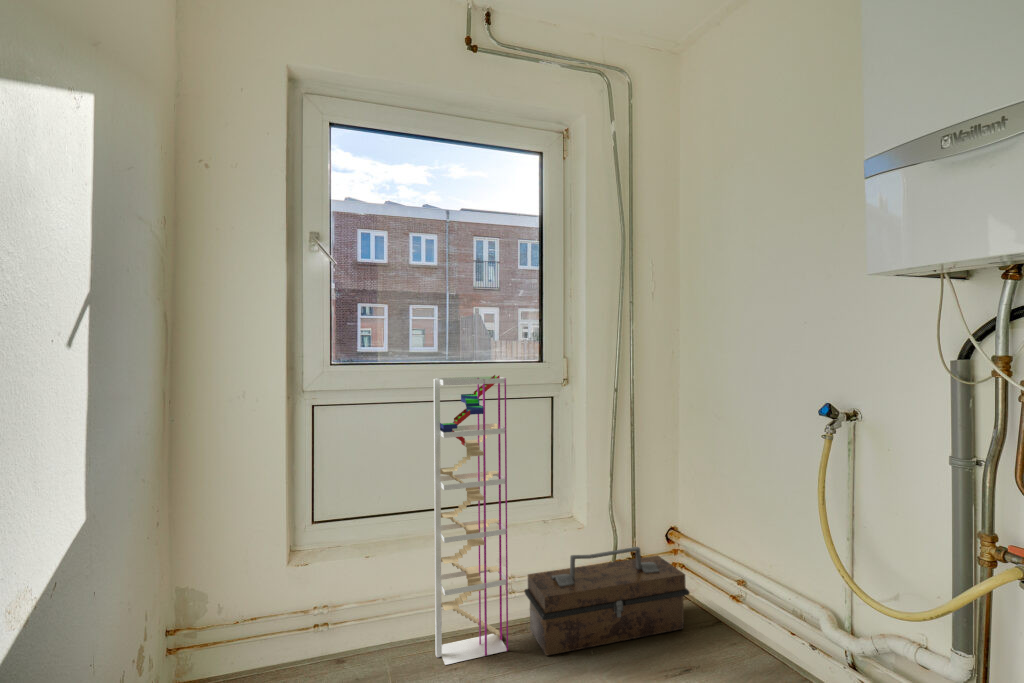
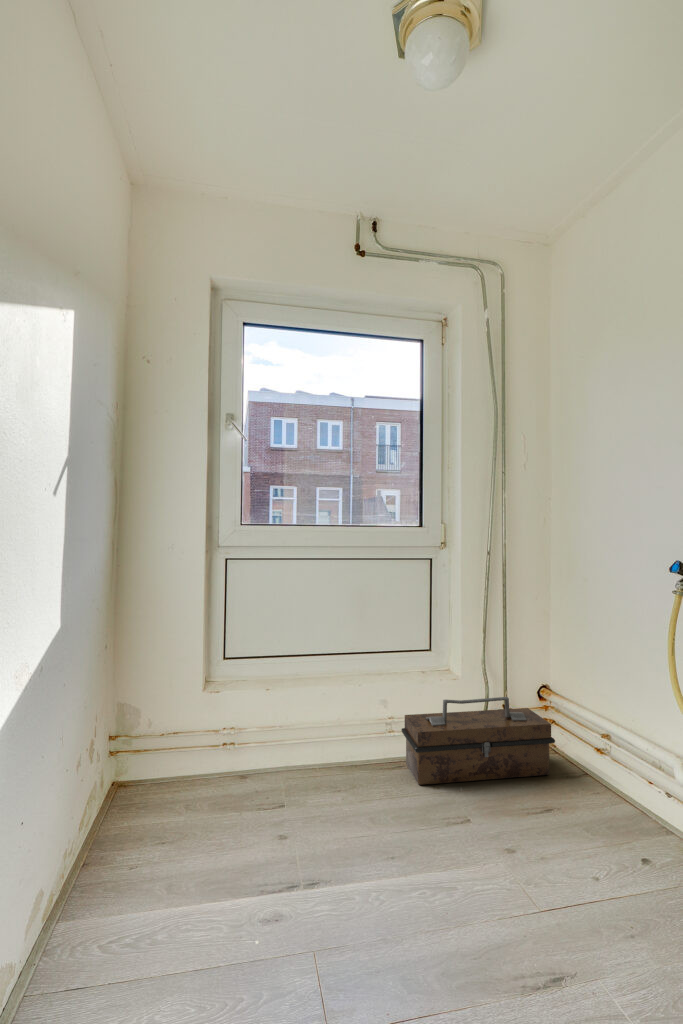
shelving unit: present [434,375,508,665] -> none [322,537,386,785]

